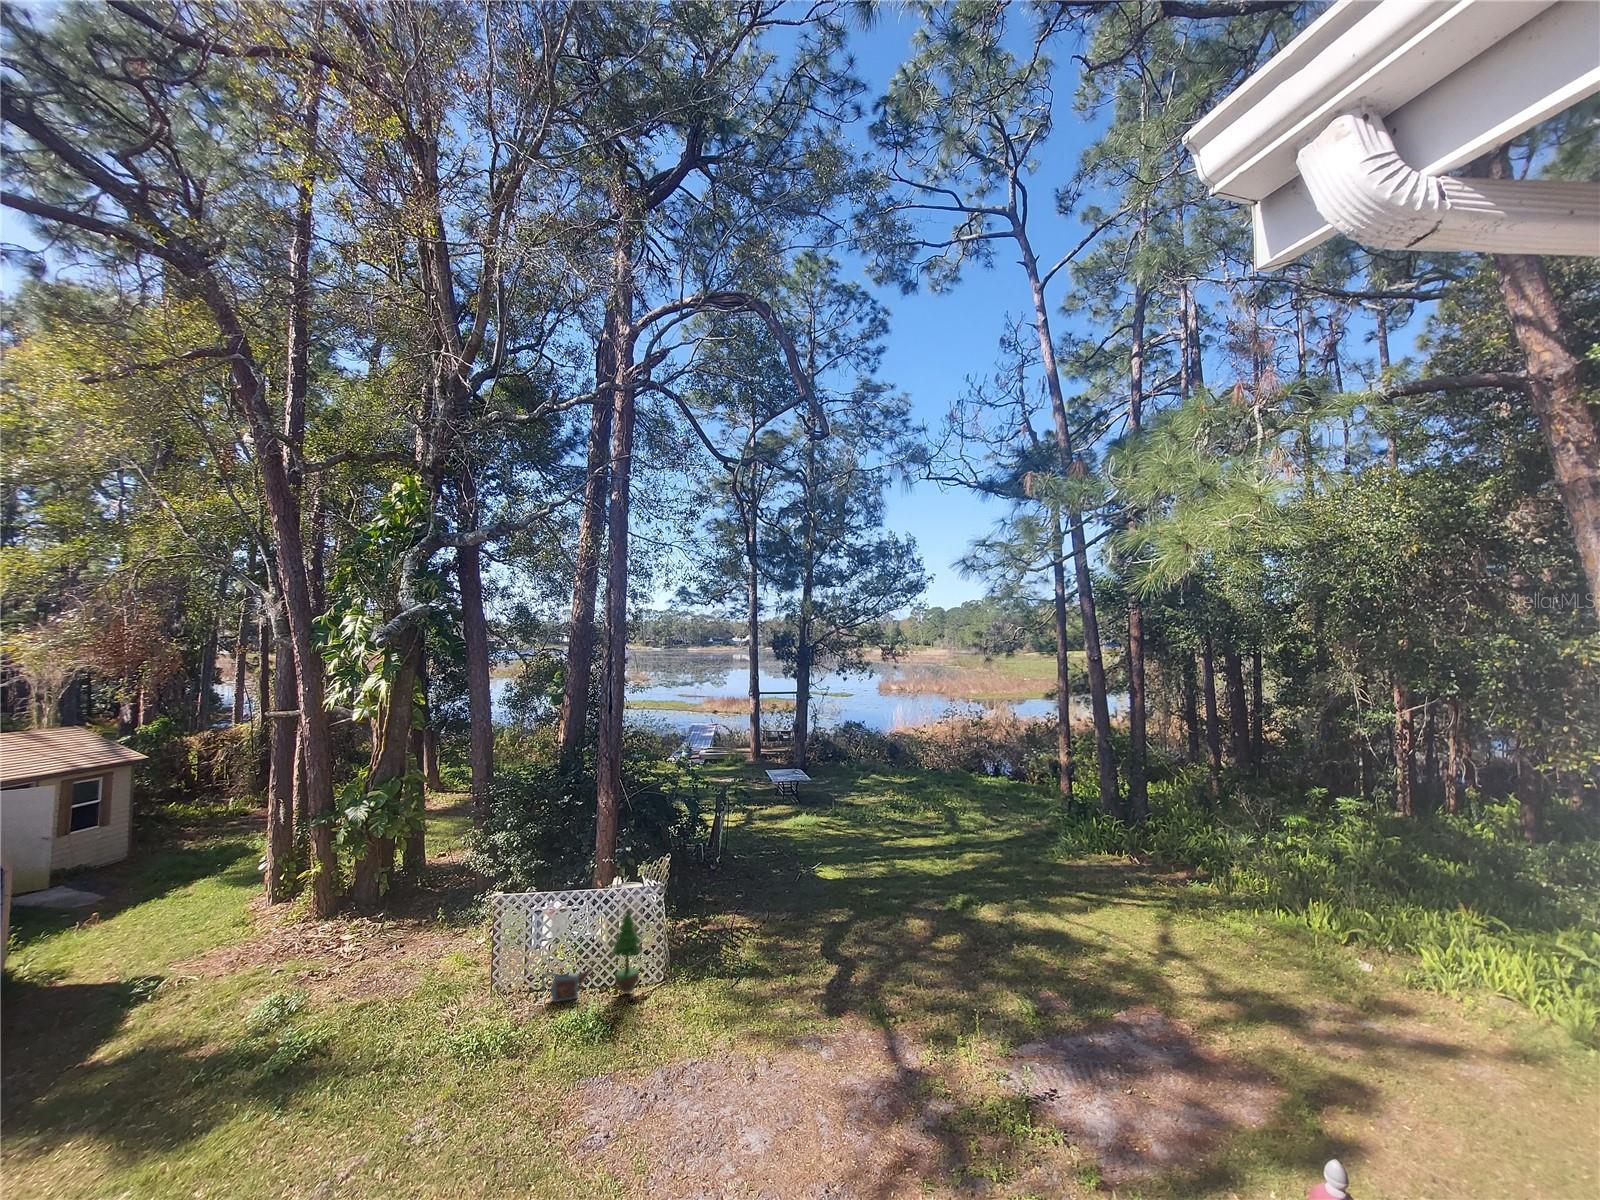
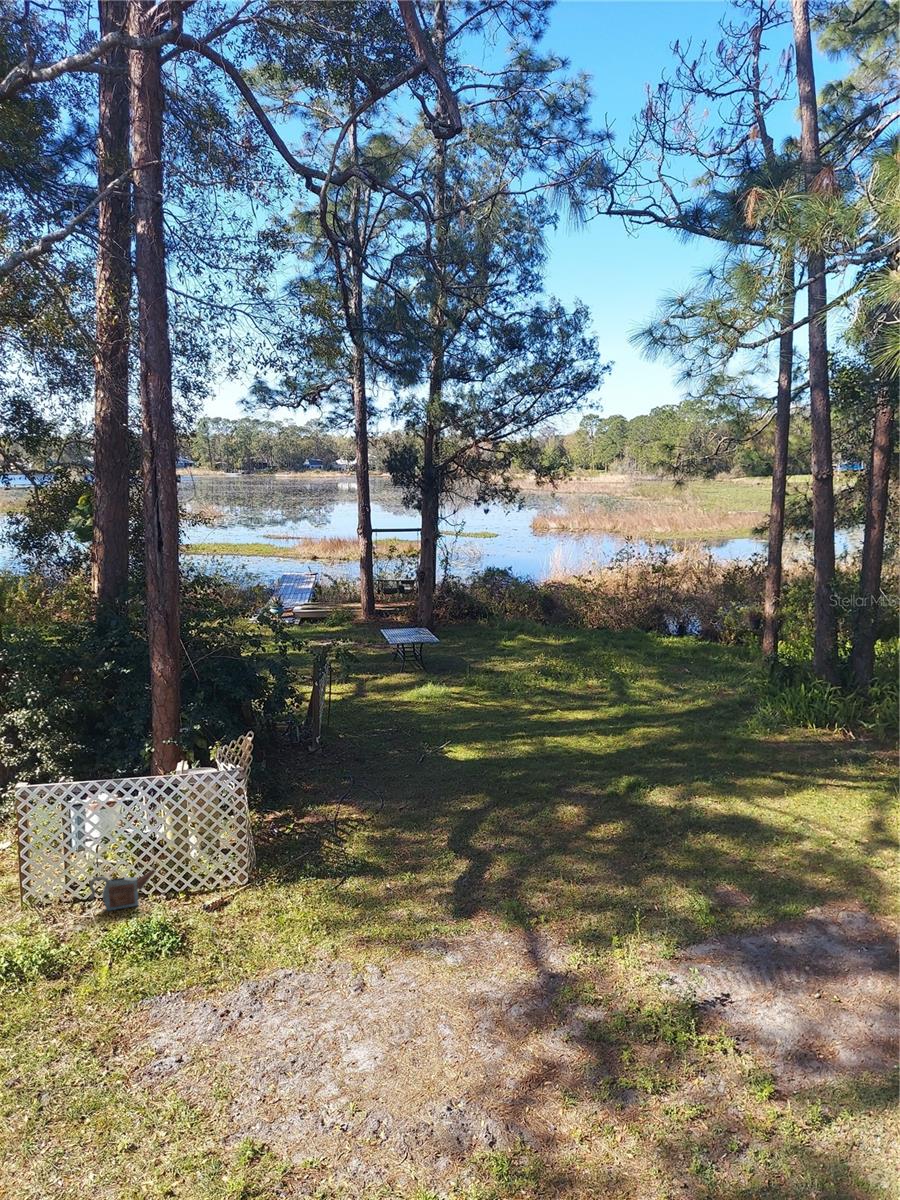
potted tree: present [612,908,642,993] -> none [178,796,218,899]

